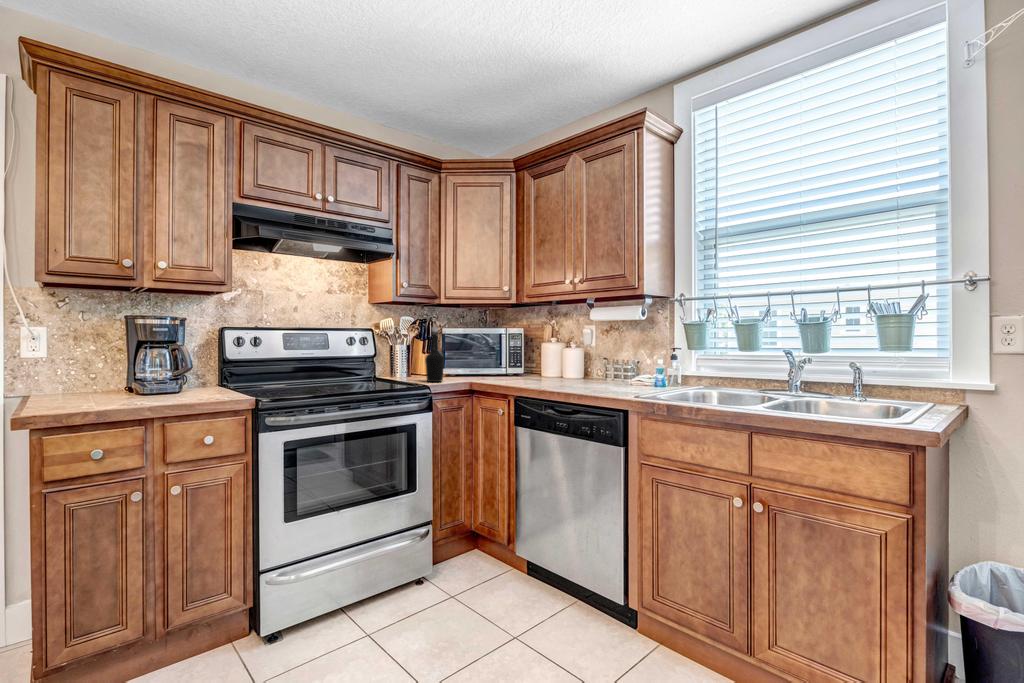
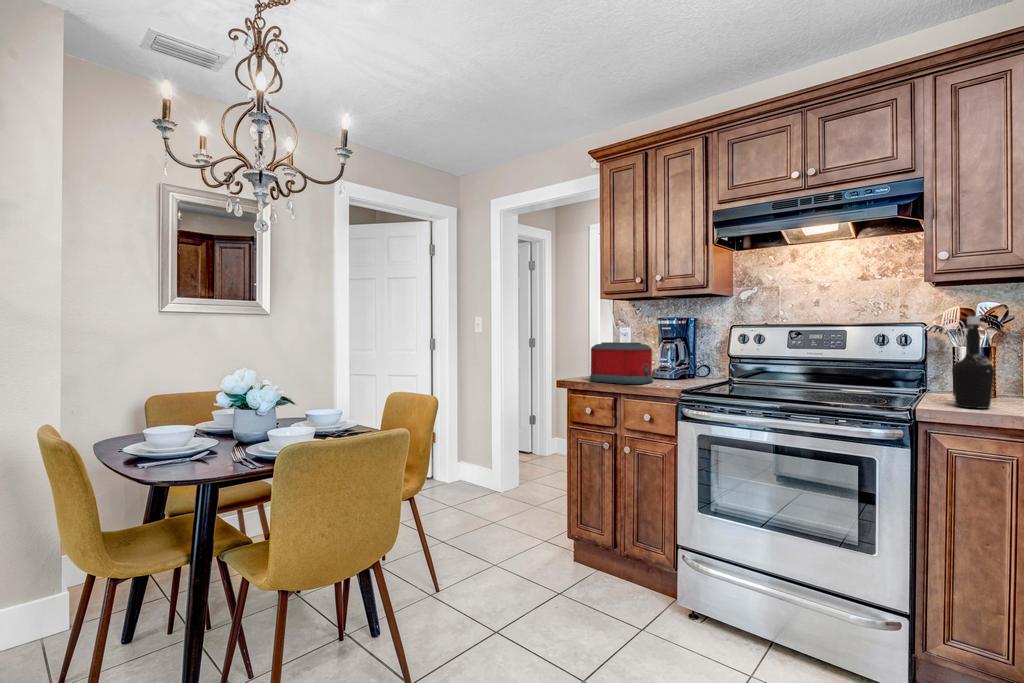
toaster: none [71,349,182,410] -> present [590,342,653,384]

